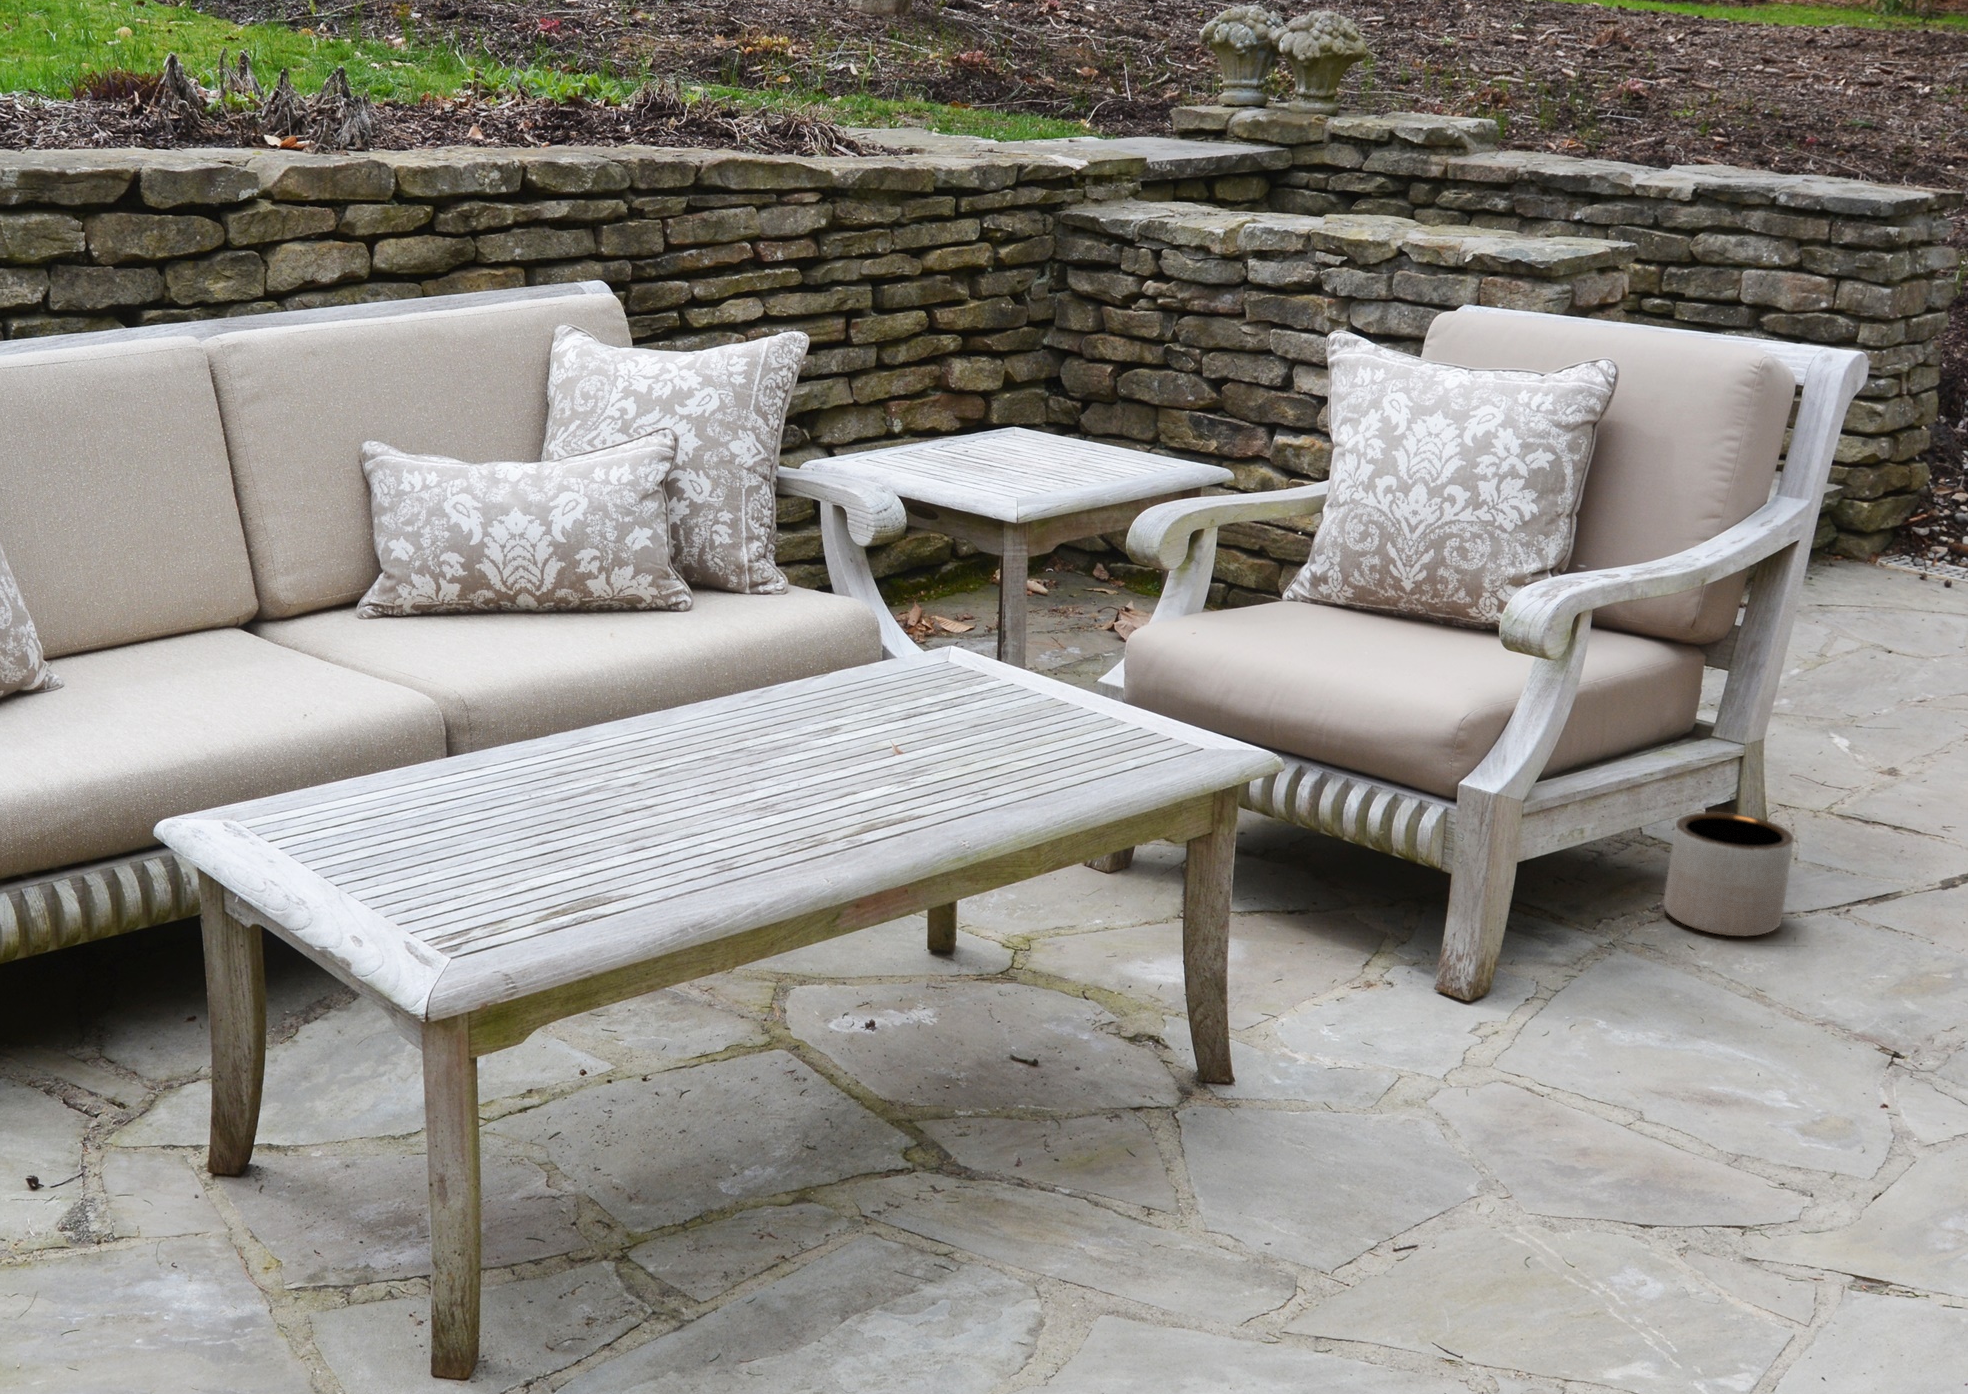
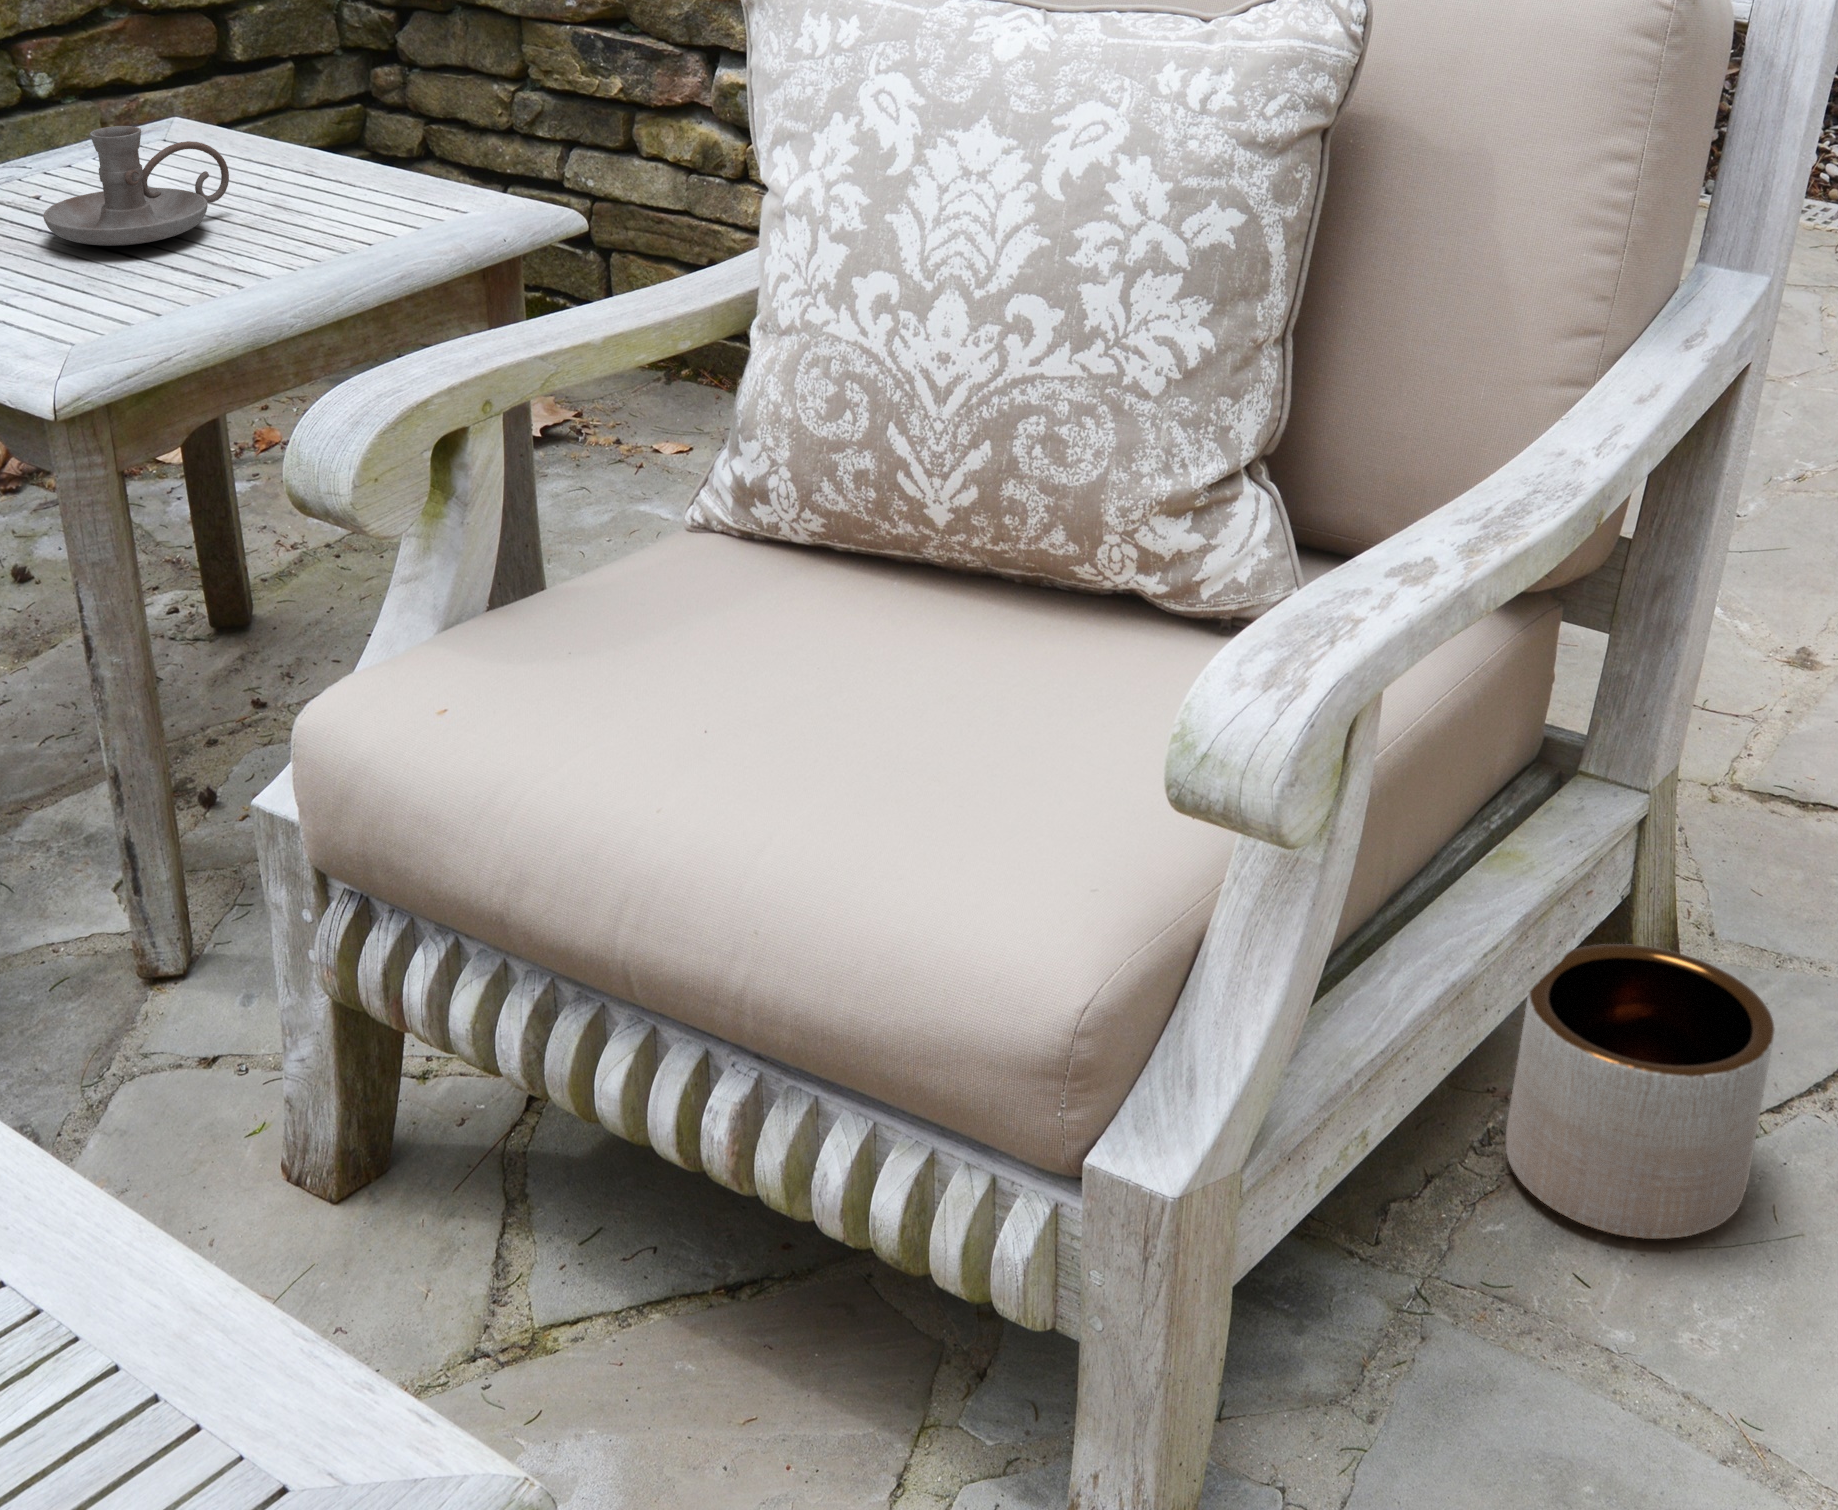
candle holder: none [981,418,1063,470] -> present [43,126,229,246]

